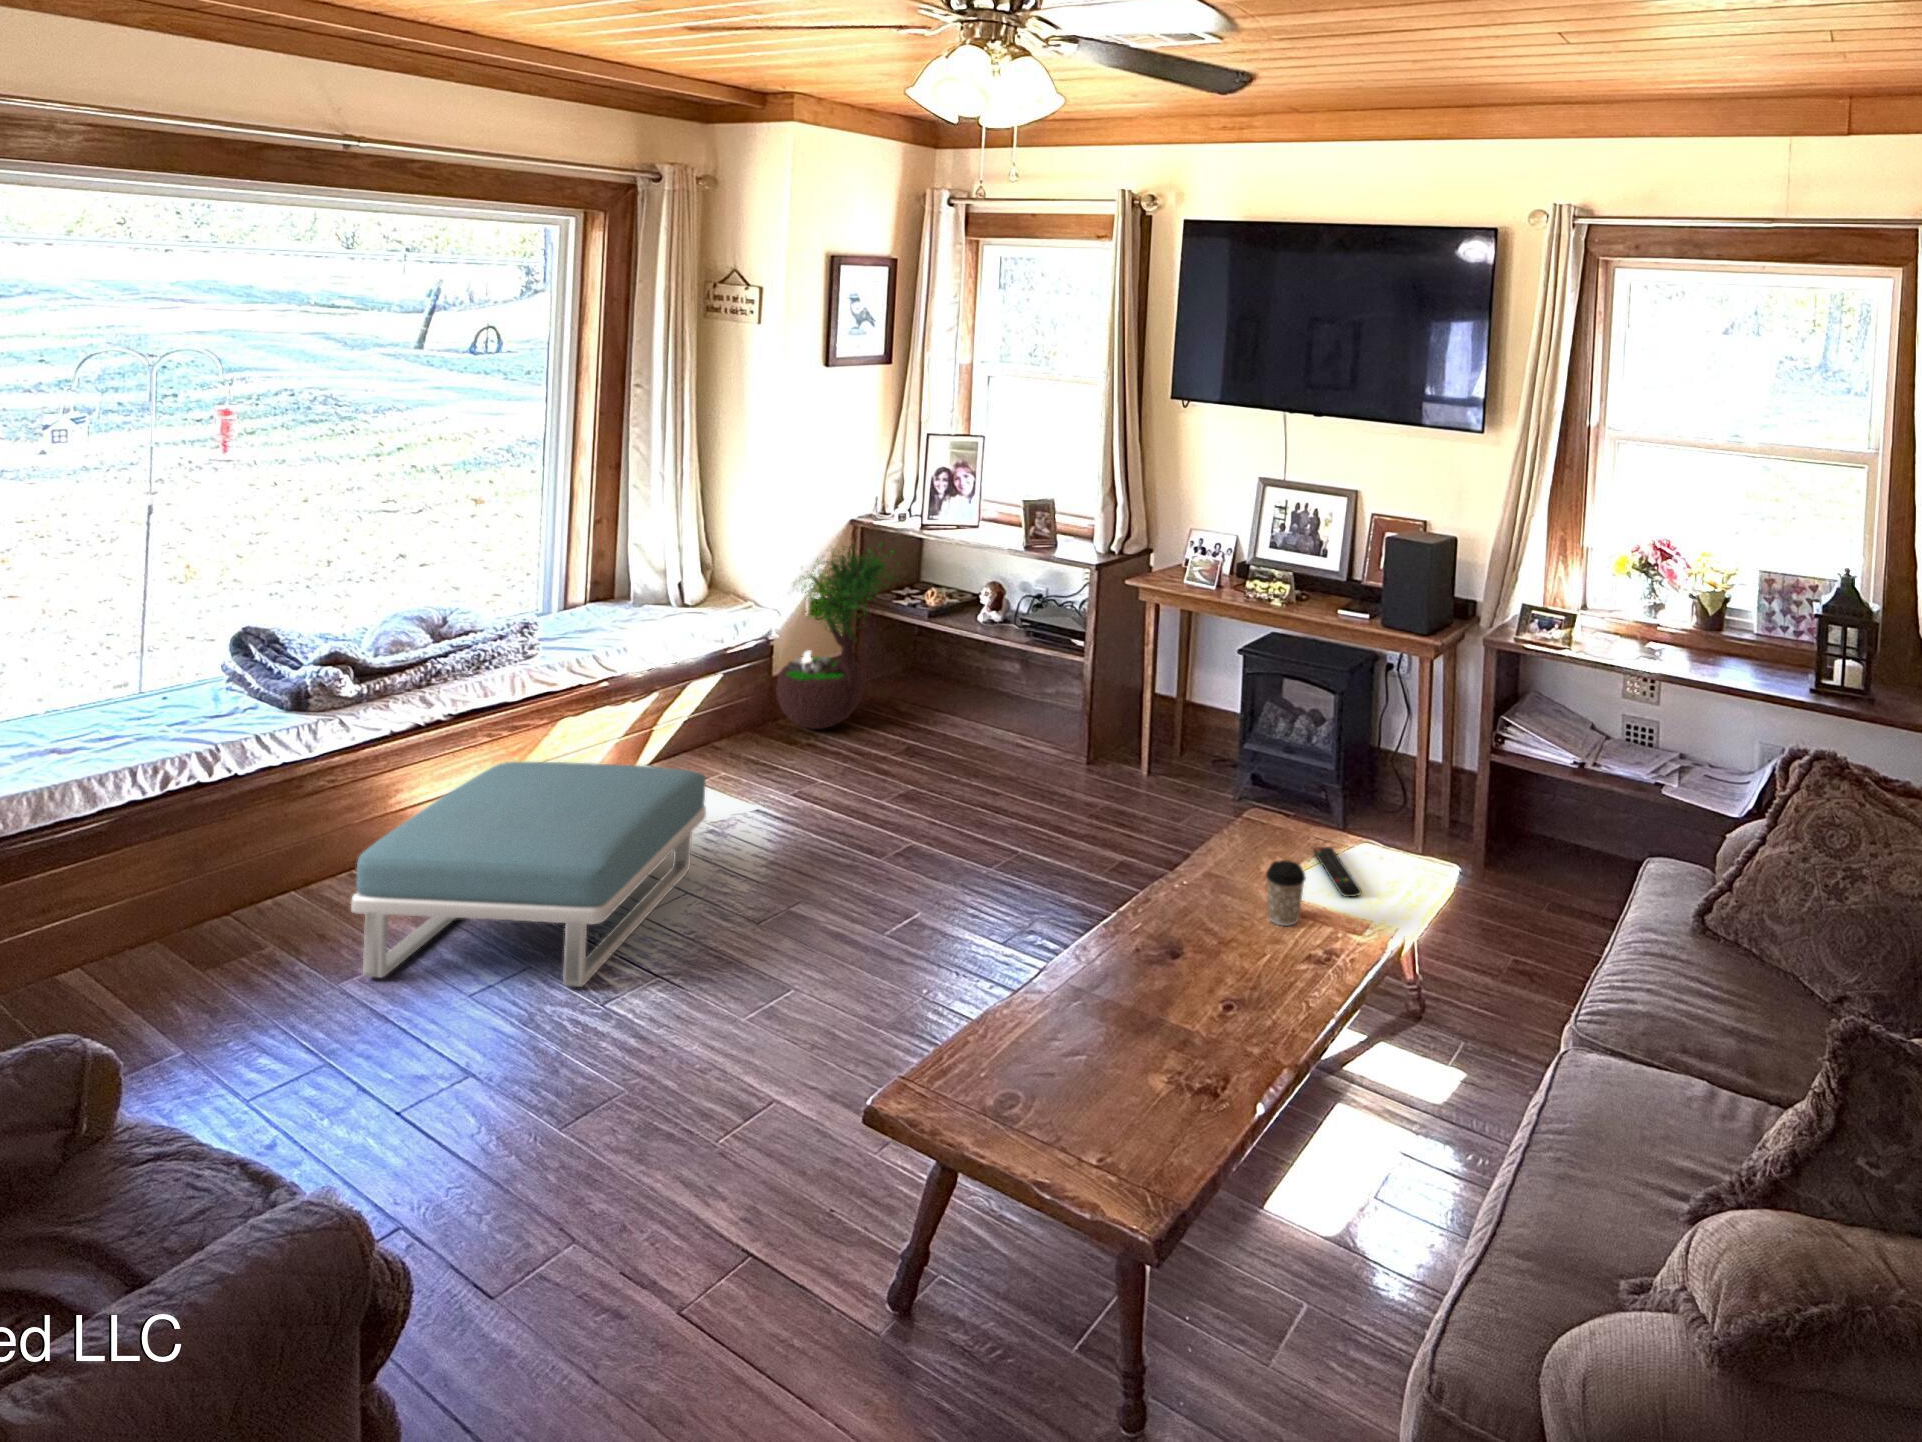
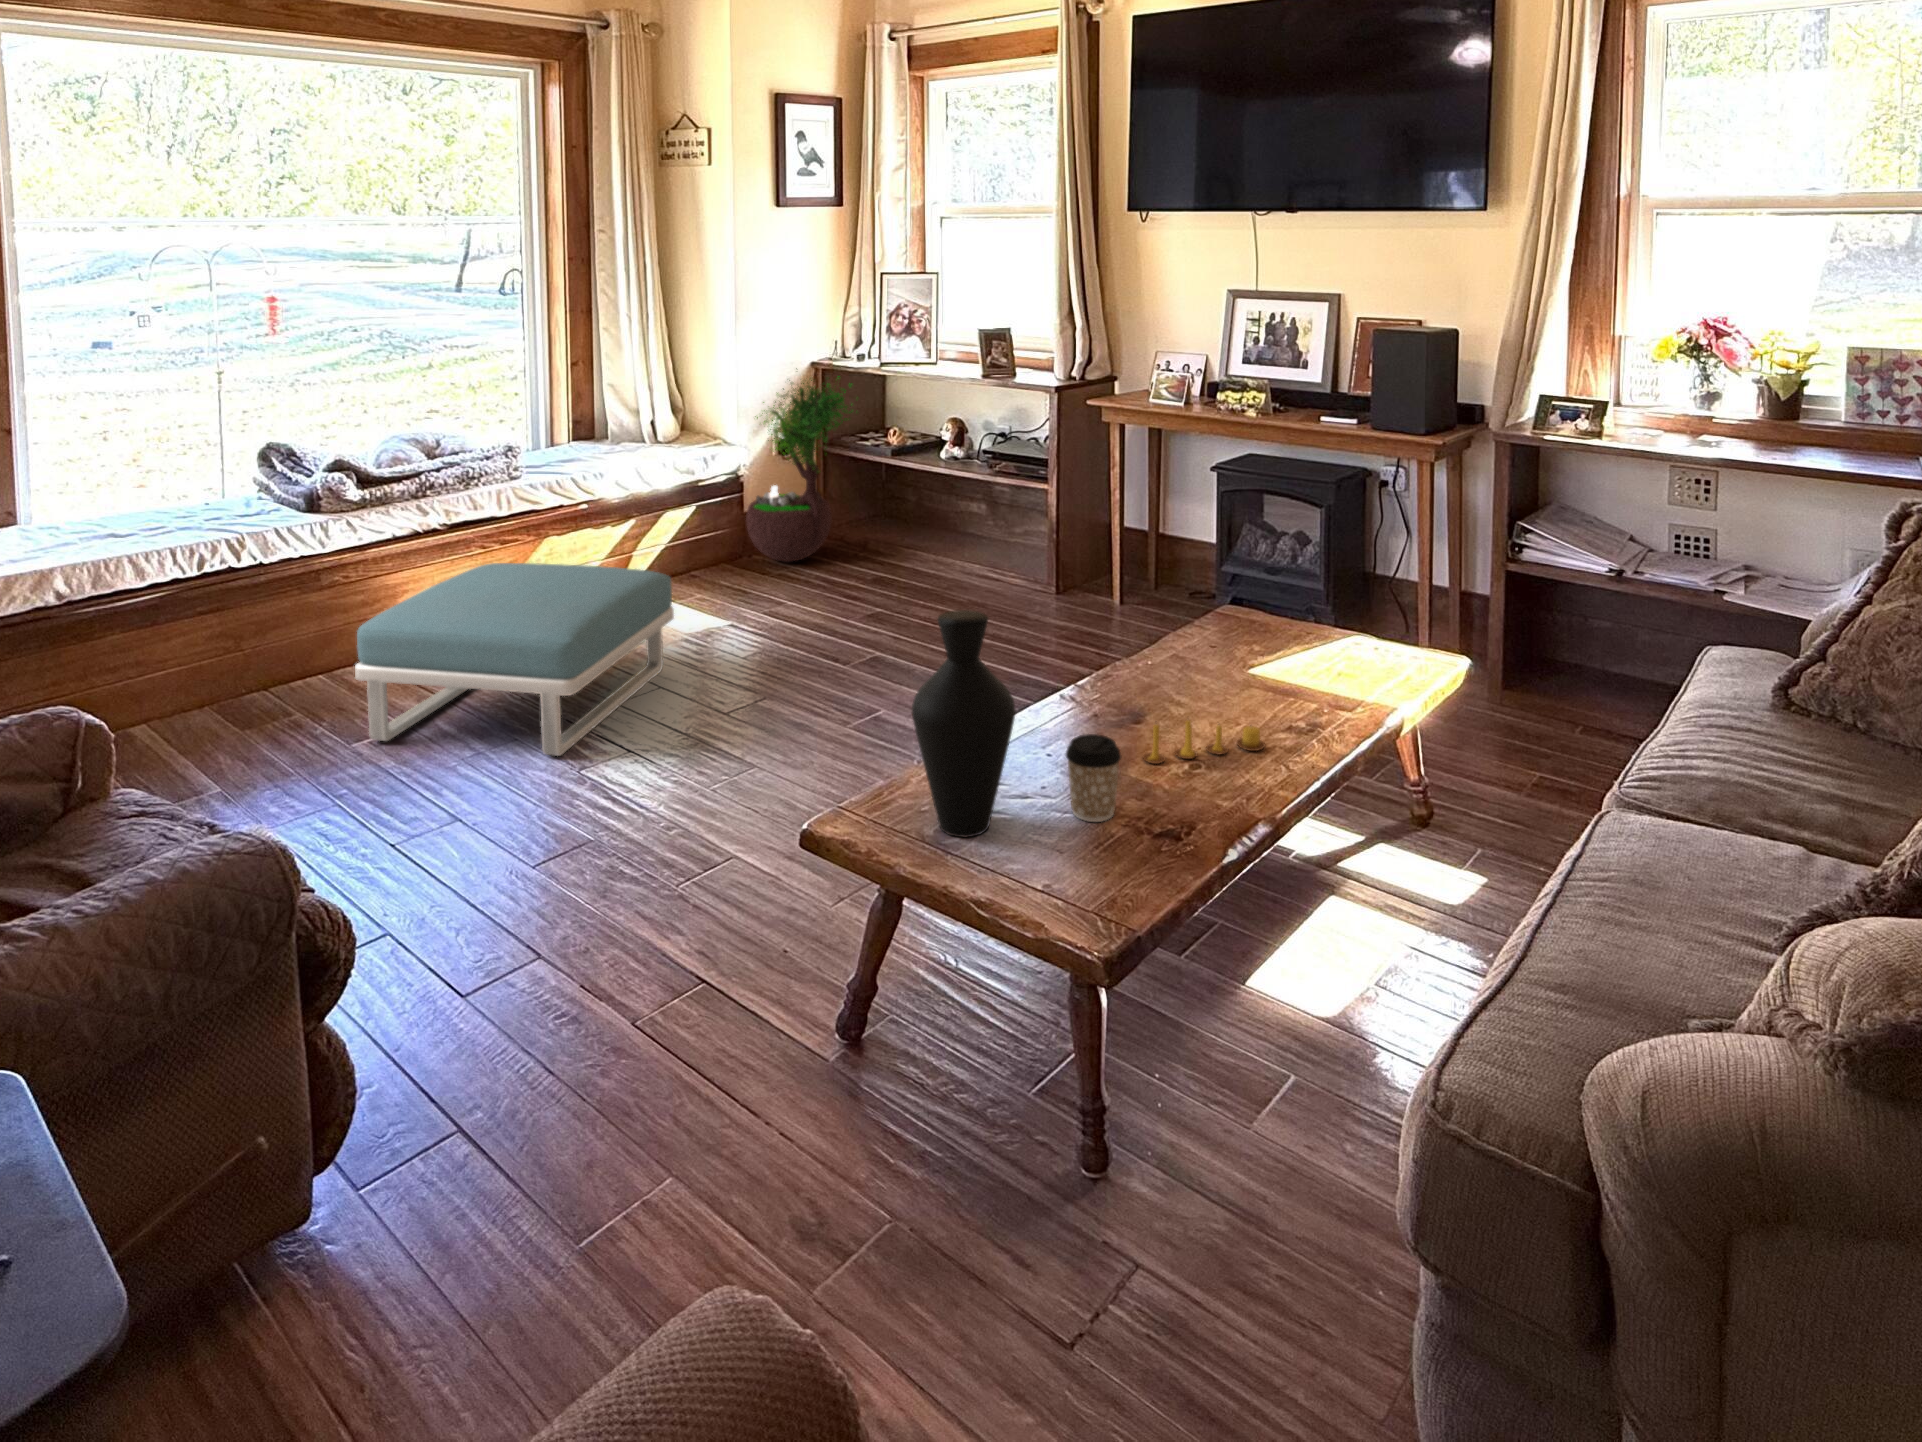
remote control: present [1313,847,1362,897] -> none [1295,636,1352,679]
coffee cup: present [1266,860,1306,926] -> present [1066,734,1121,822]
vase: none [979,892,1076,1113] -> present [912,610,1016,837]
candle: none [1182,961,1290,1009] -> present [1143,720,1265,764]

